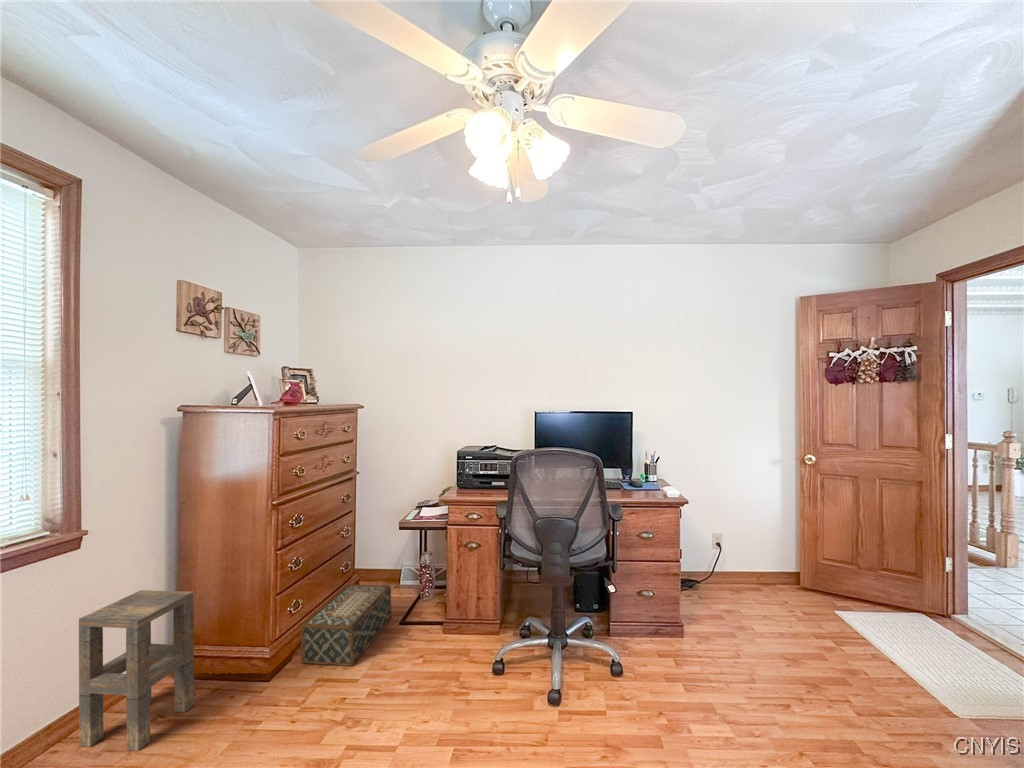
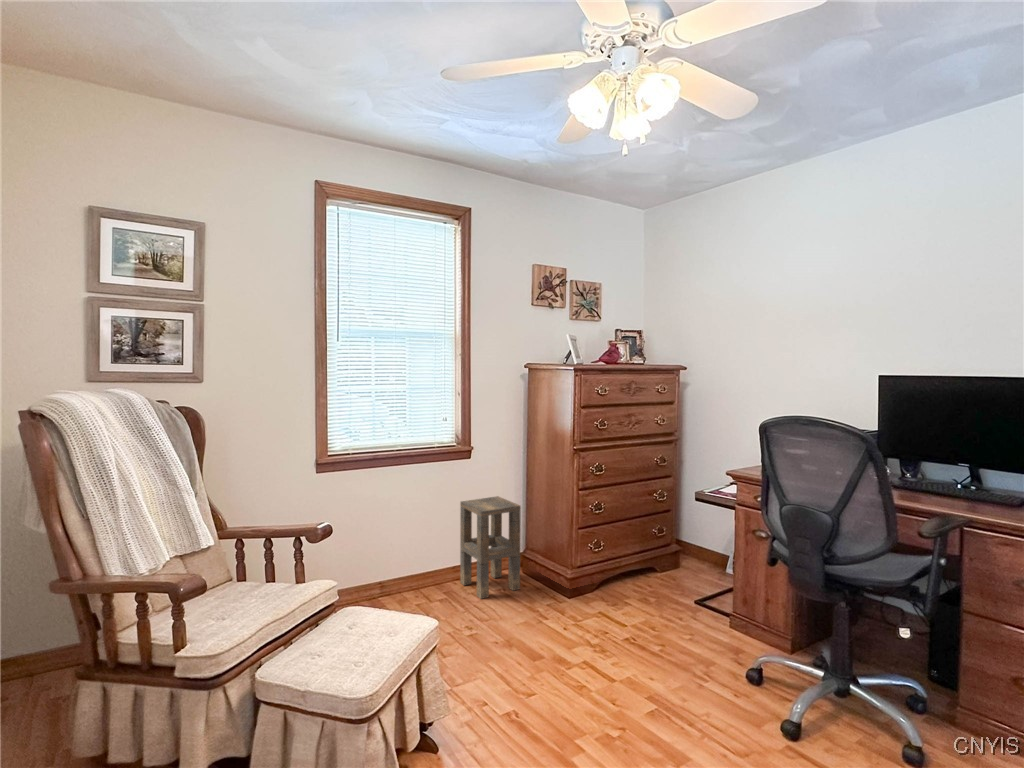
woven basket: present [301,584,391,666] -> none [596,547,694,614]

